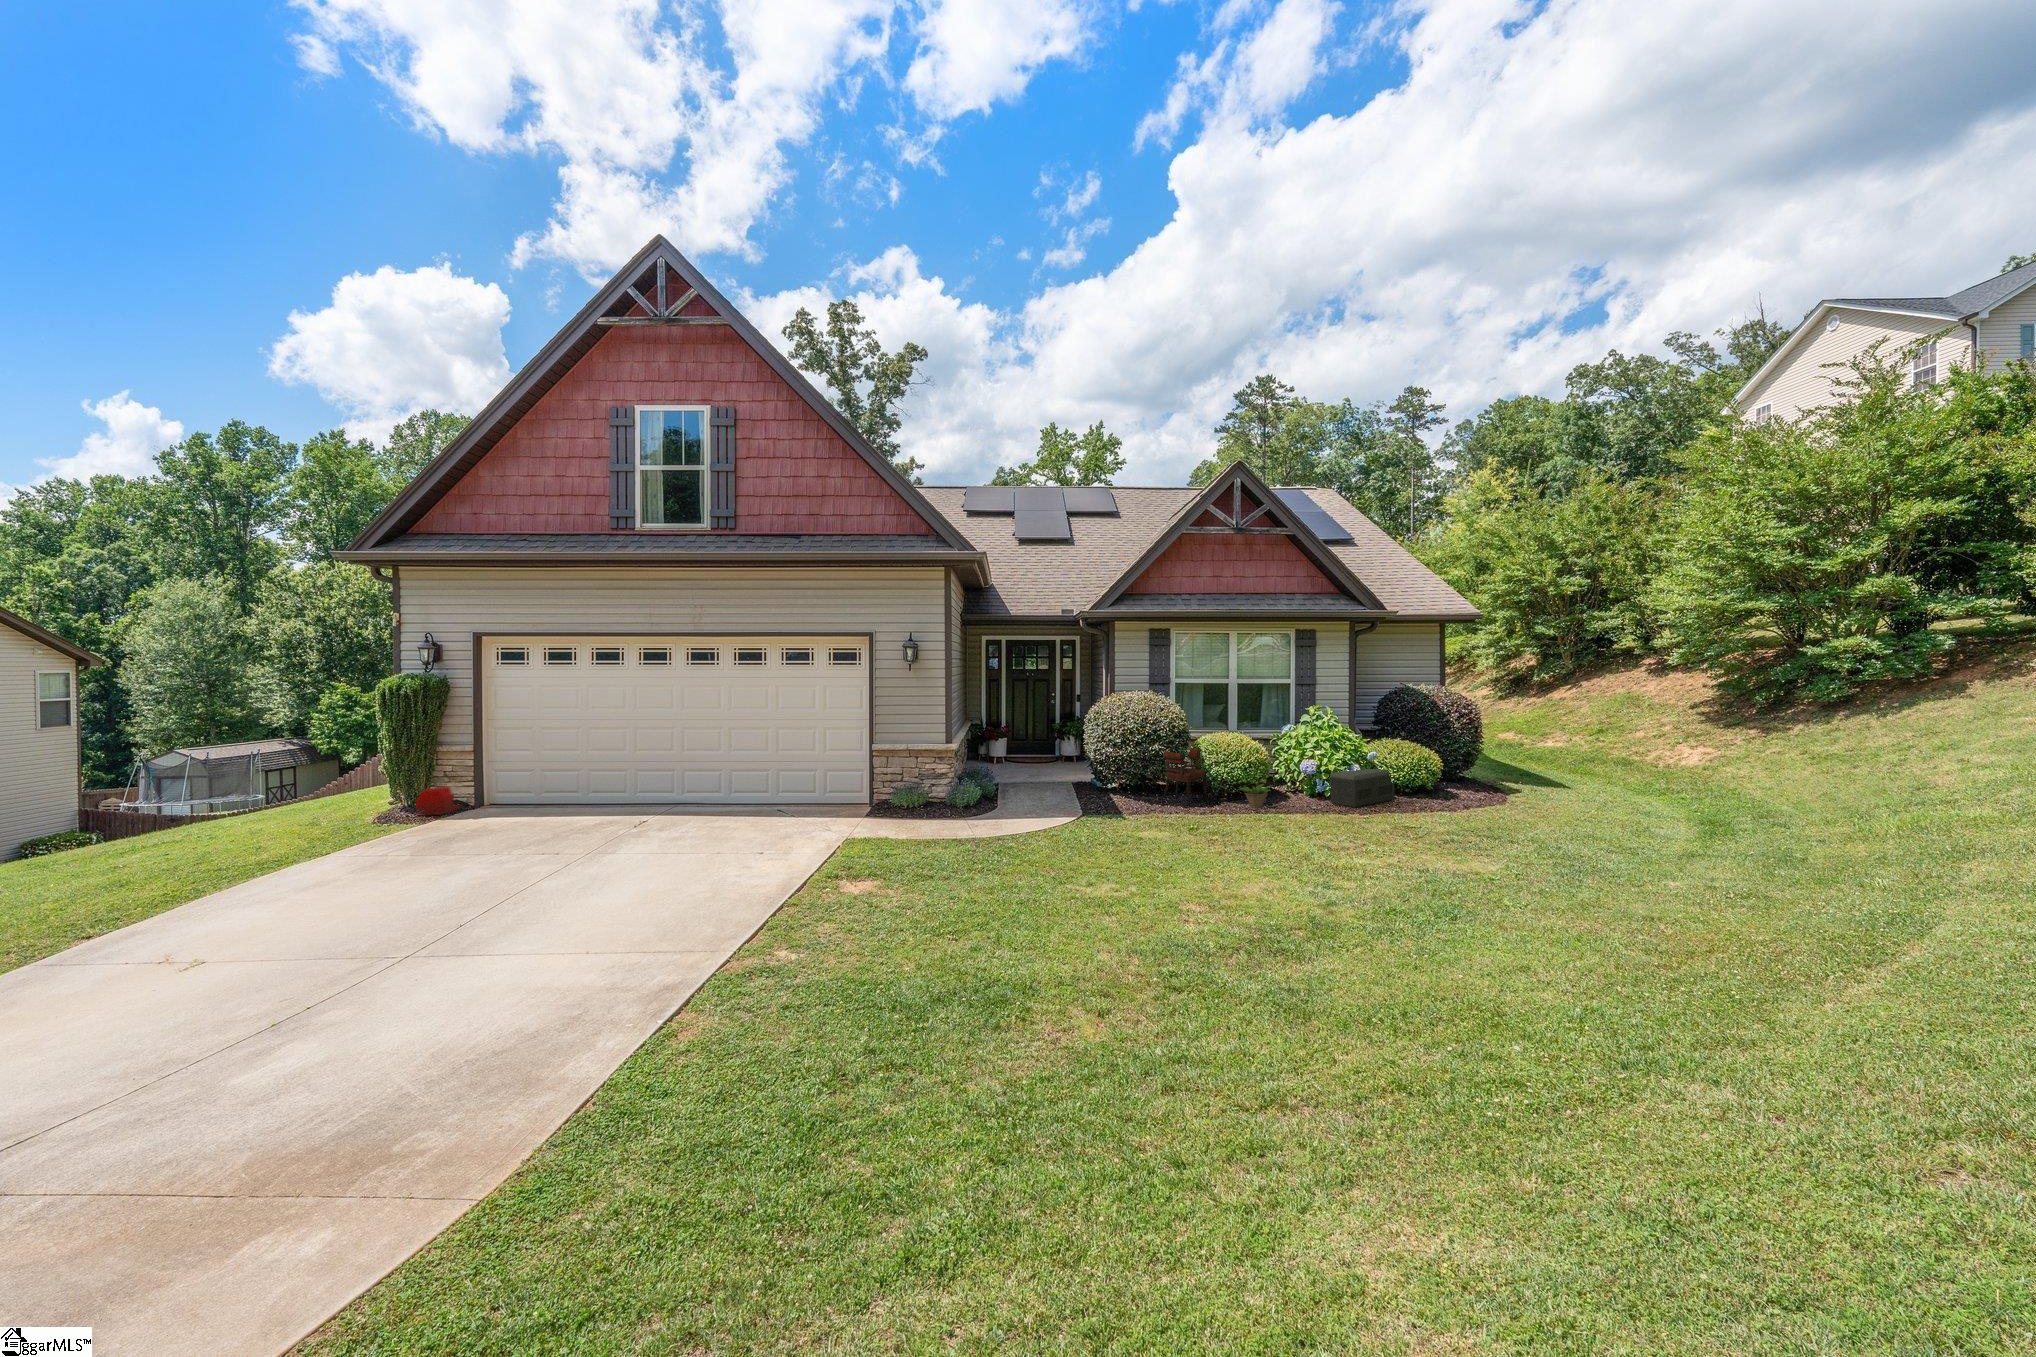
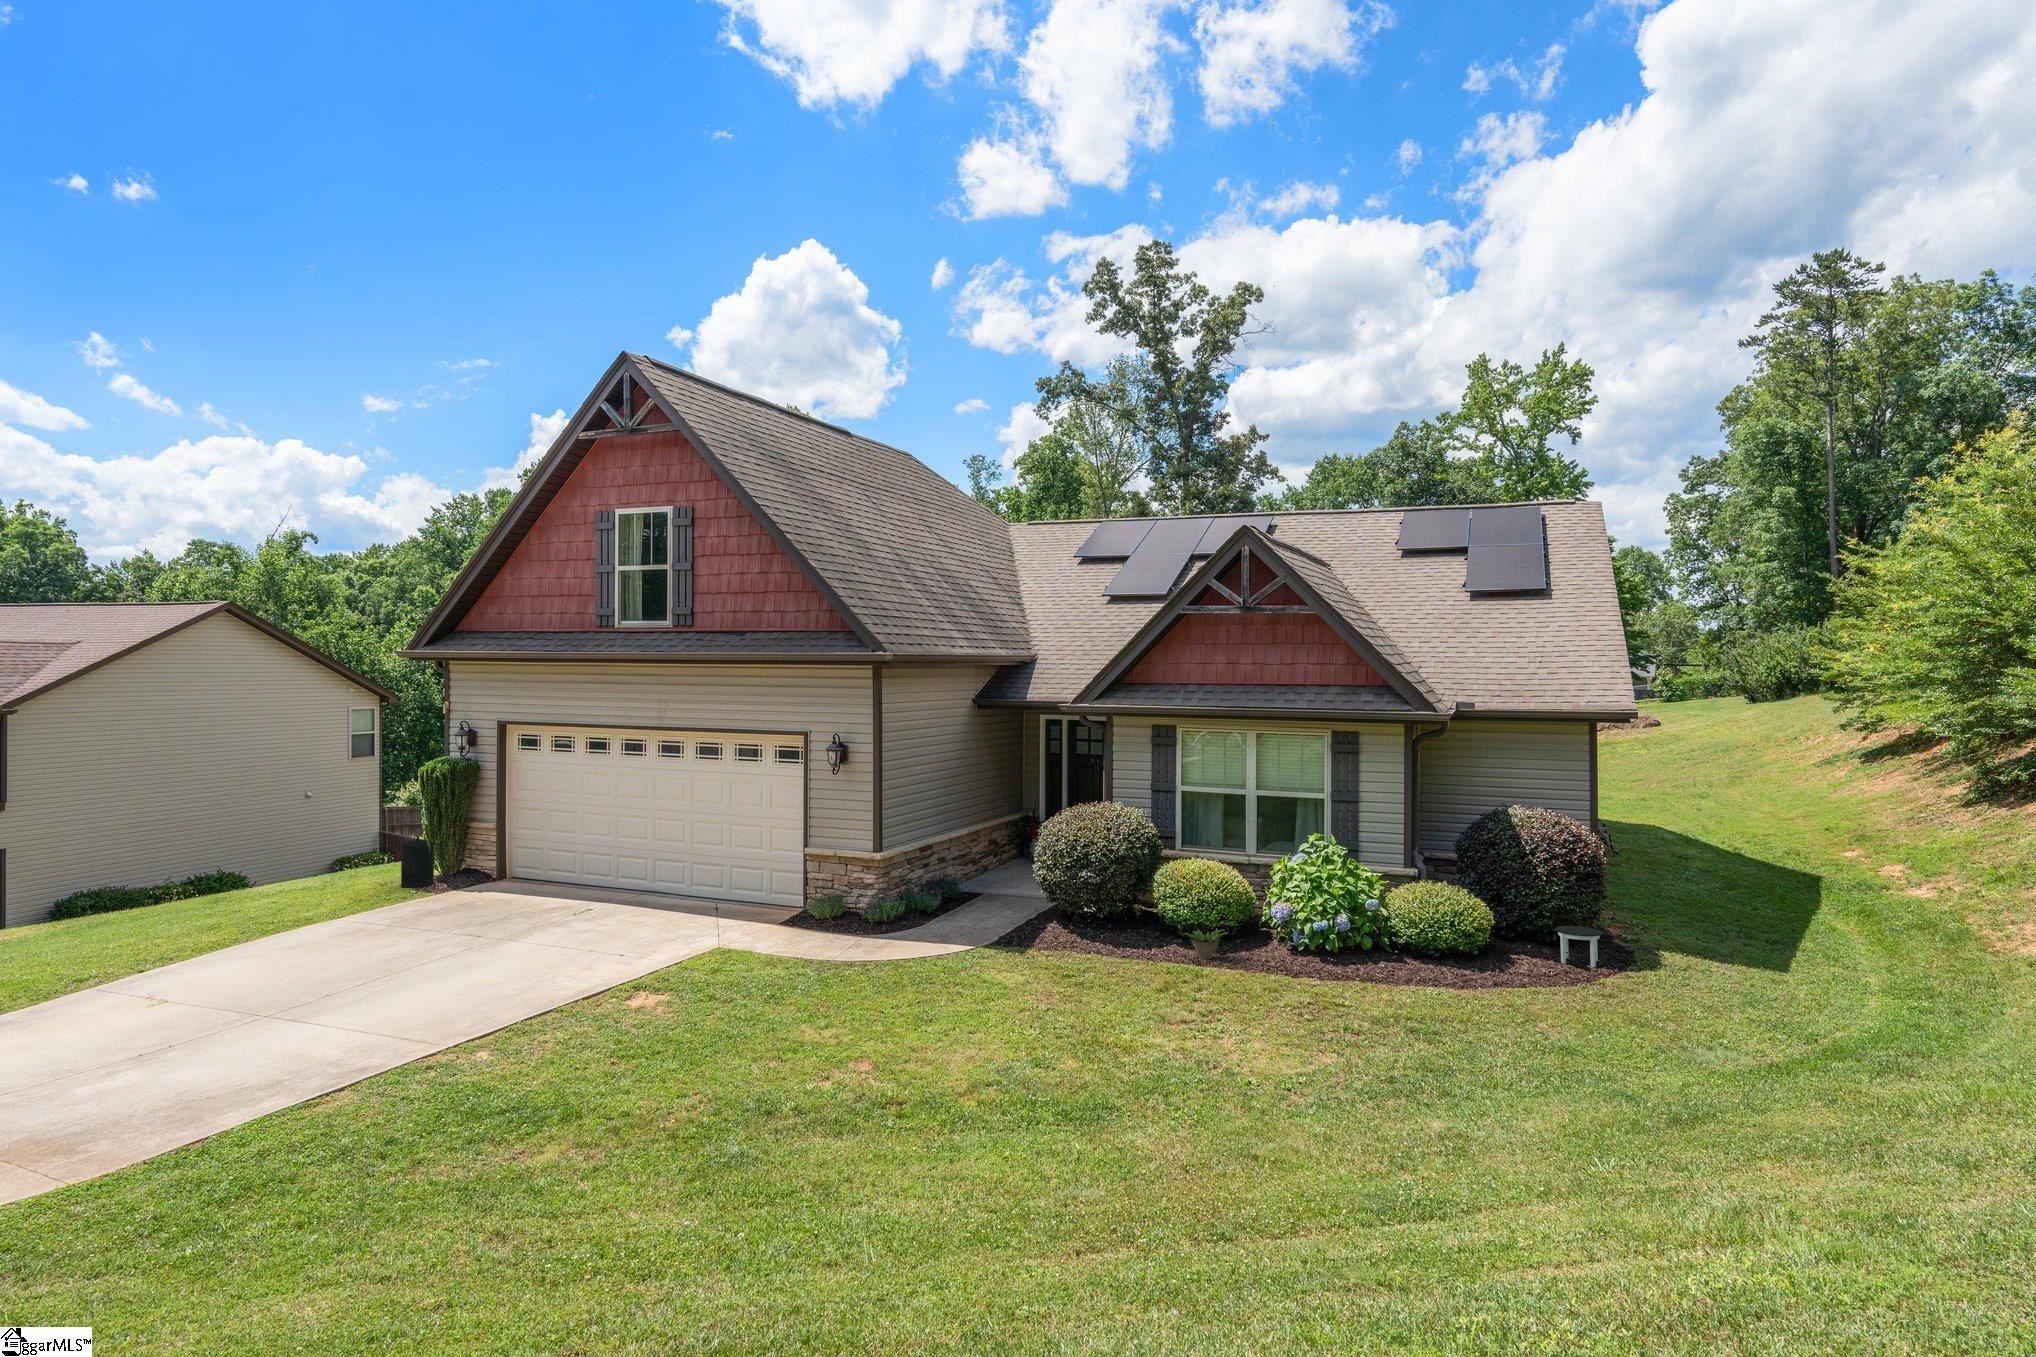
armchair: present [1163,748,1207,806] -> none [1110,876,1166,949]
trash can: none [348,761,394,820] -> present [399,836,434,887]
round table: none [1463,763,1496,789] -> present [1555,926,1602,967]
storage bench: present [1330,769,1395,808] -> none [1308,919,1406,973]
toolbox: present [416,782,463,816] -> none [444,857,487,888]

